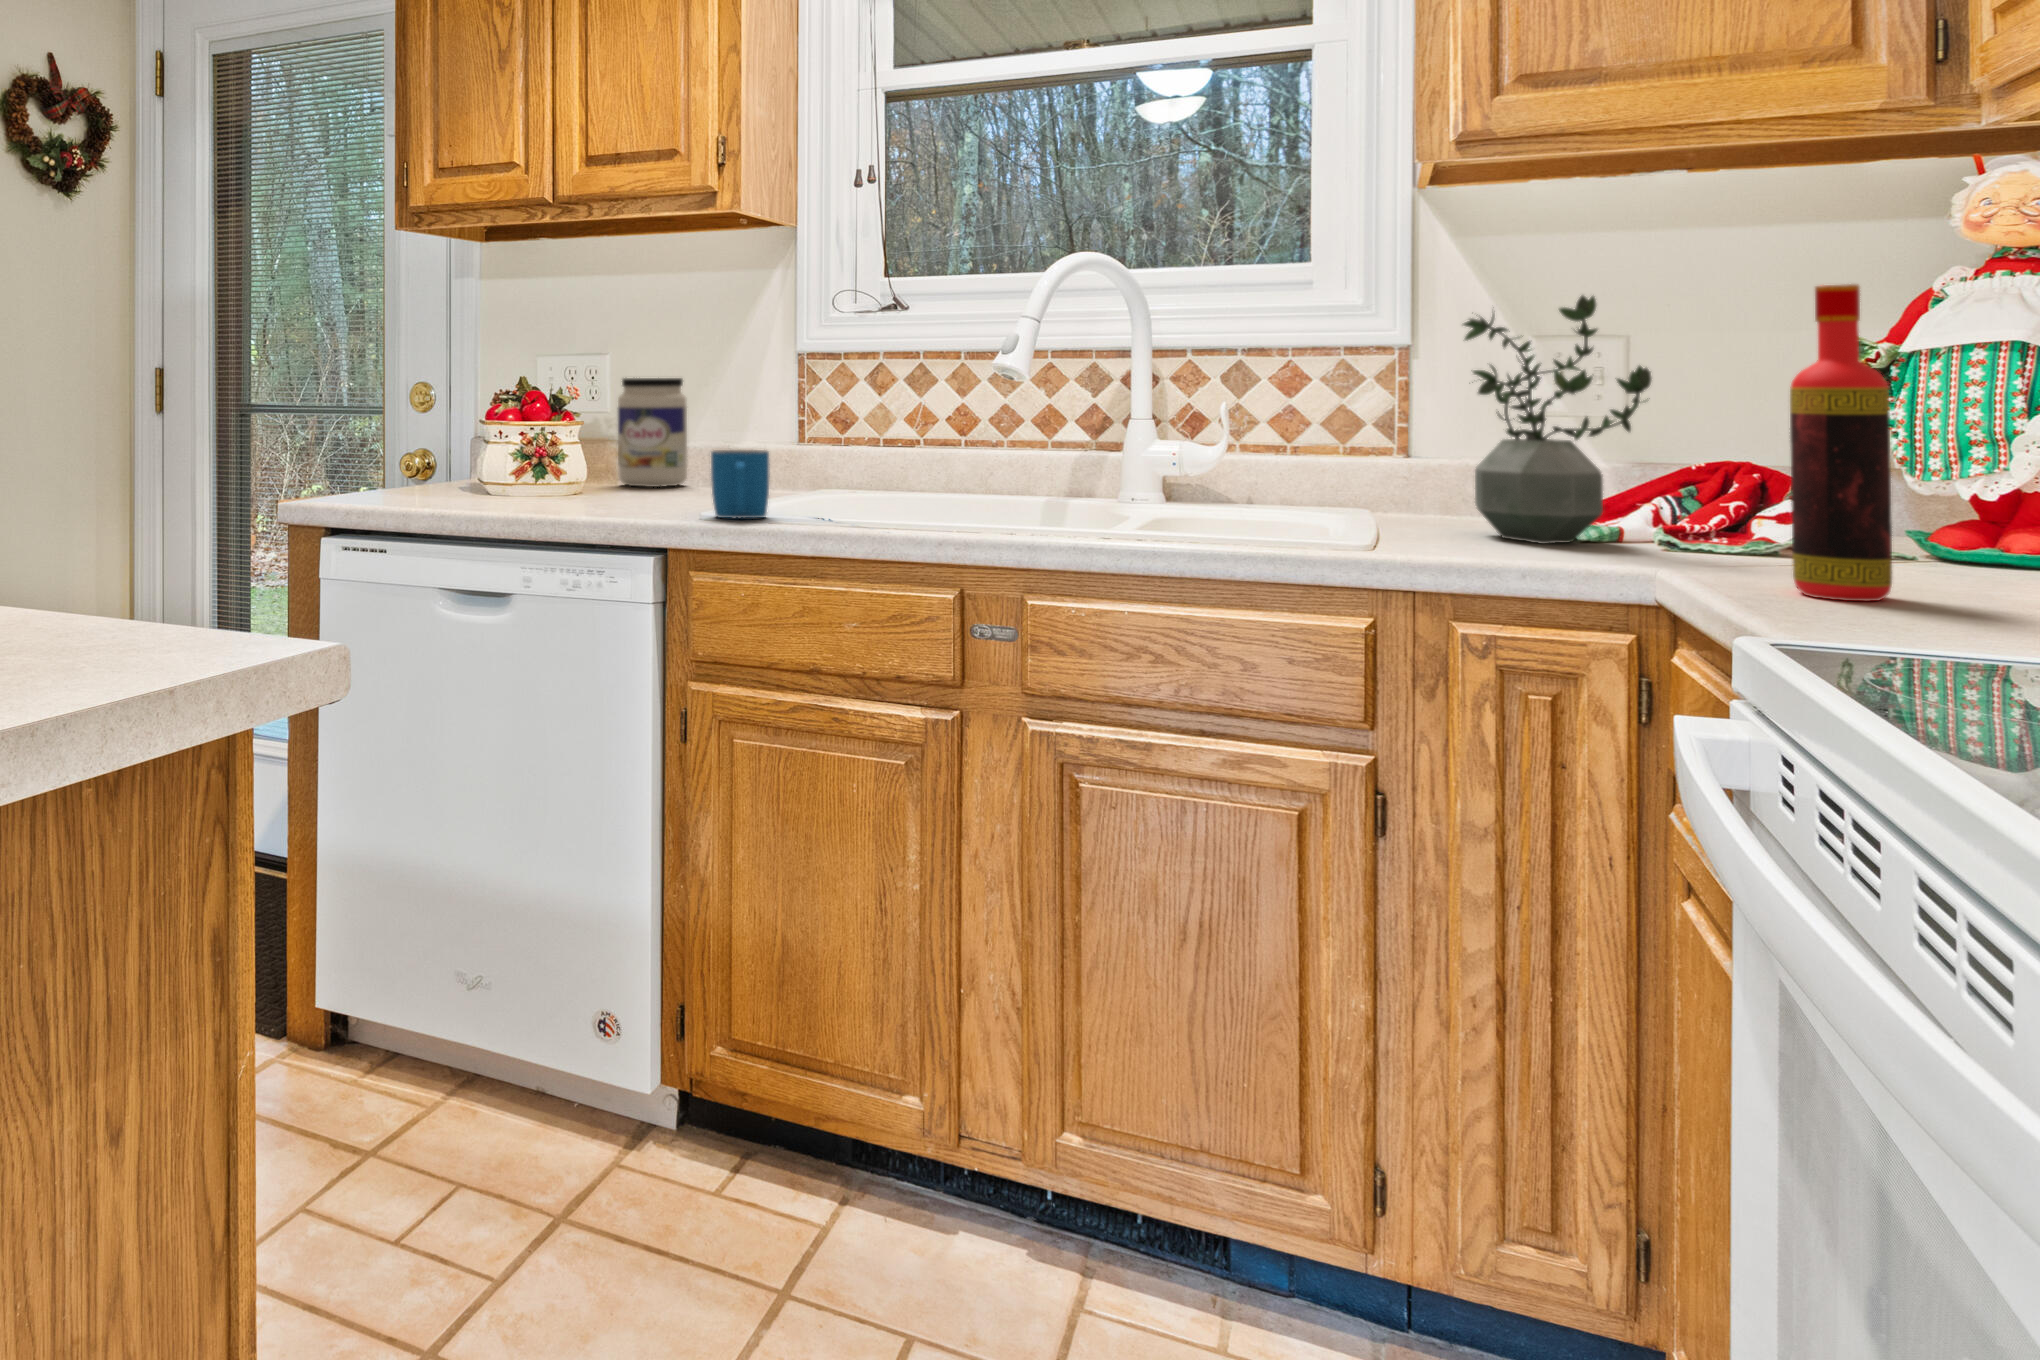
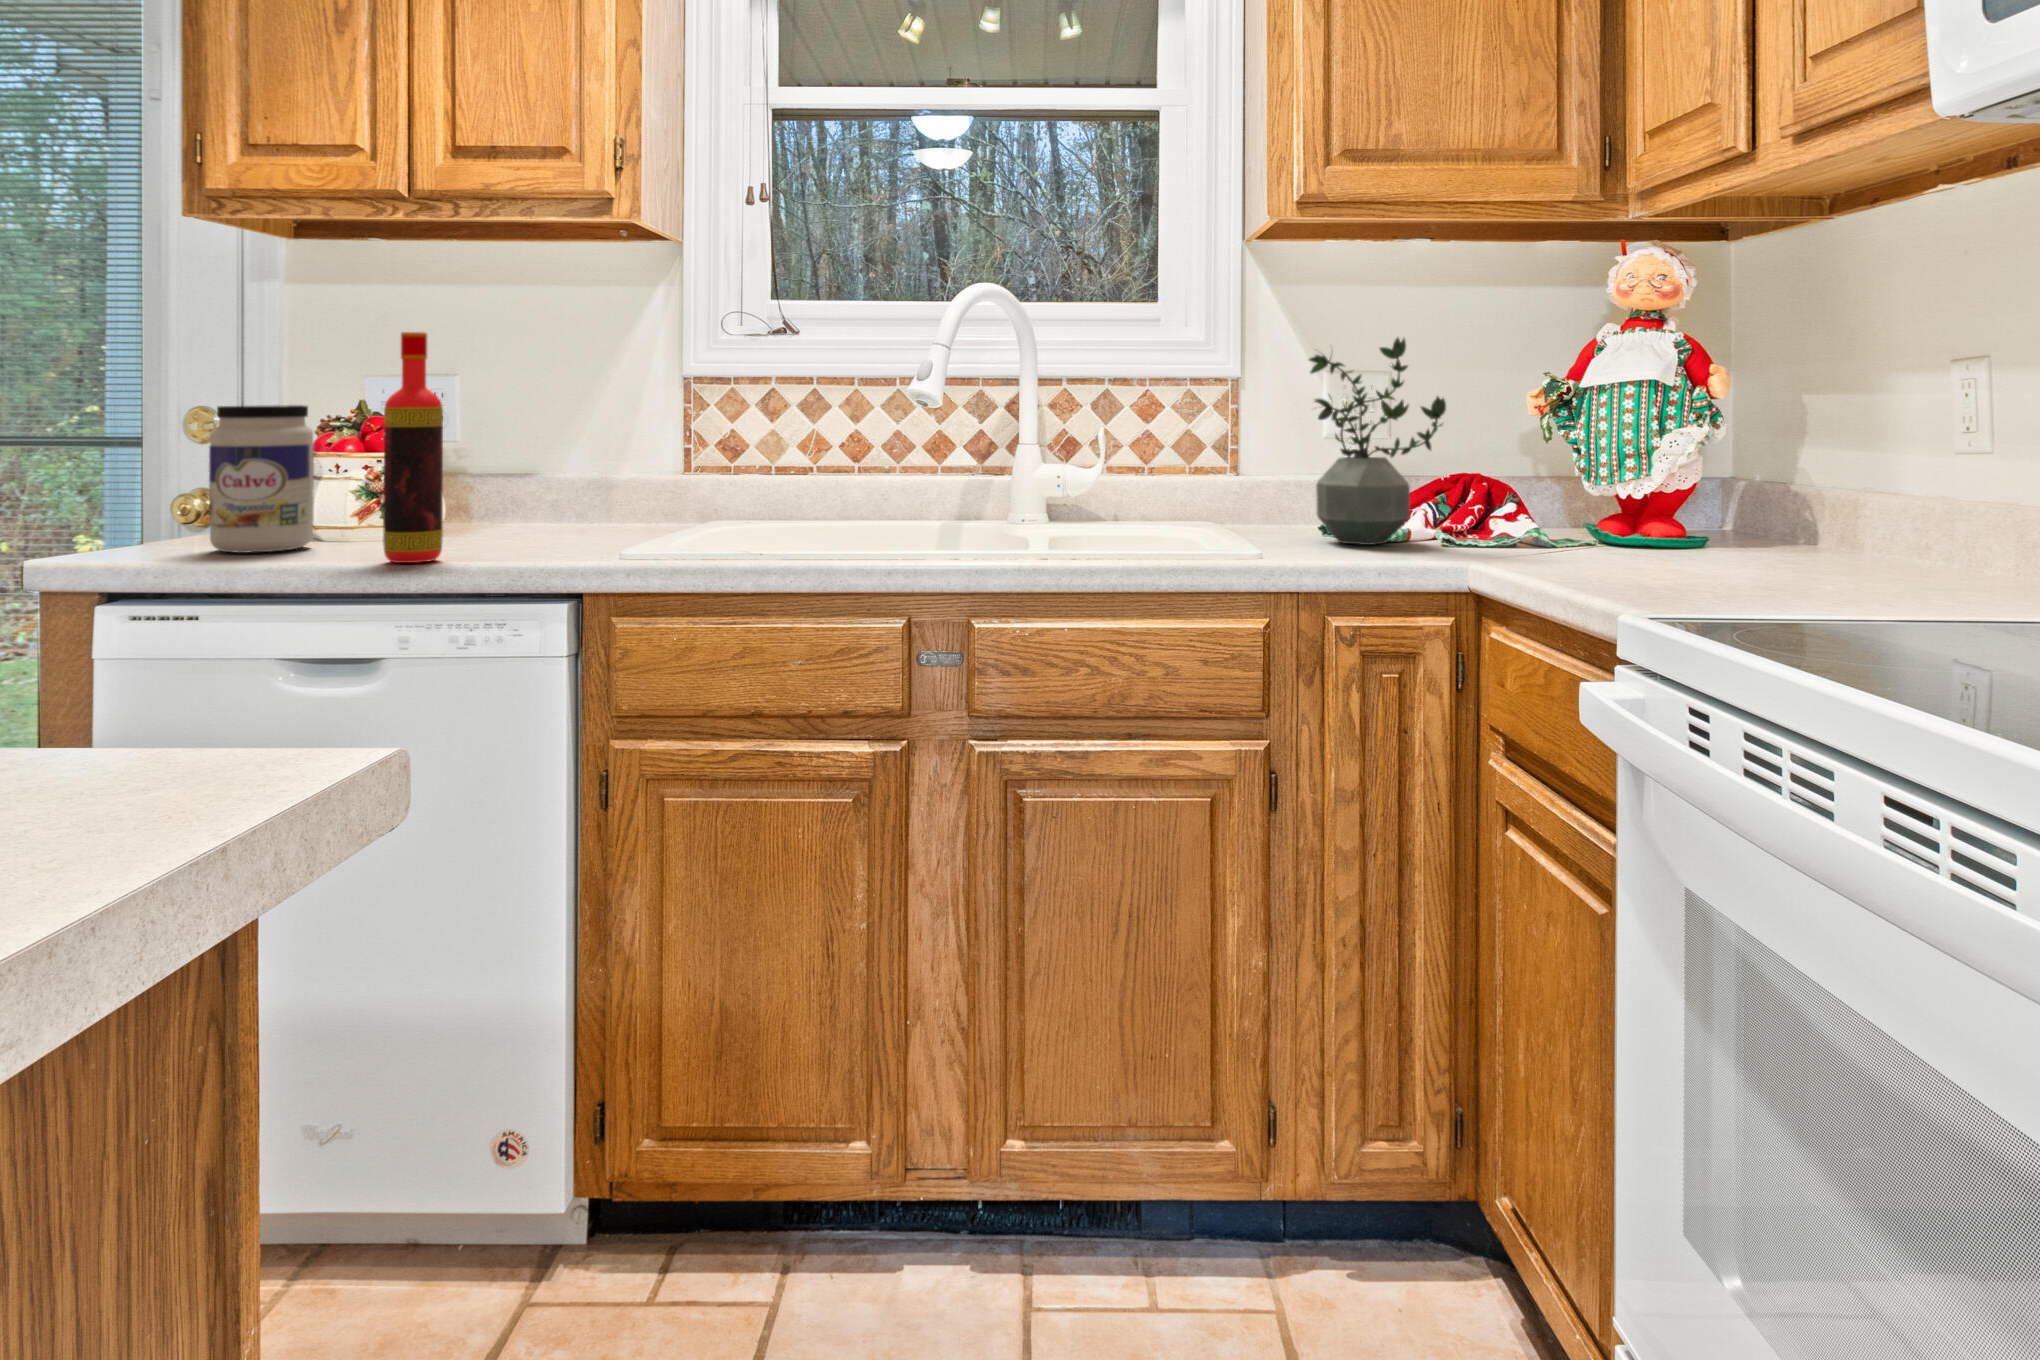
bottle: present [1790,284,1892,601] -> present [383,332,443,563]
jar: present [618,378,687,487] -> present [209,405,314,553]
mug: present [711,450,770,518] -> none [630,482,693,558]

